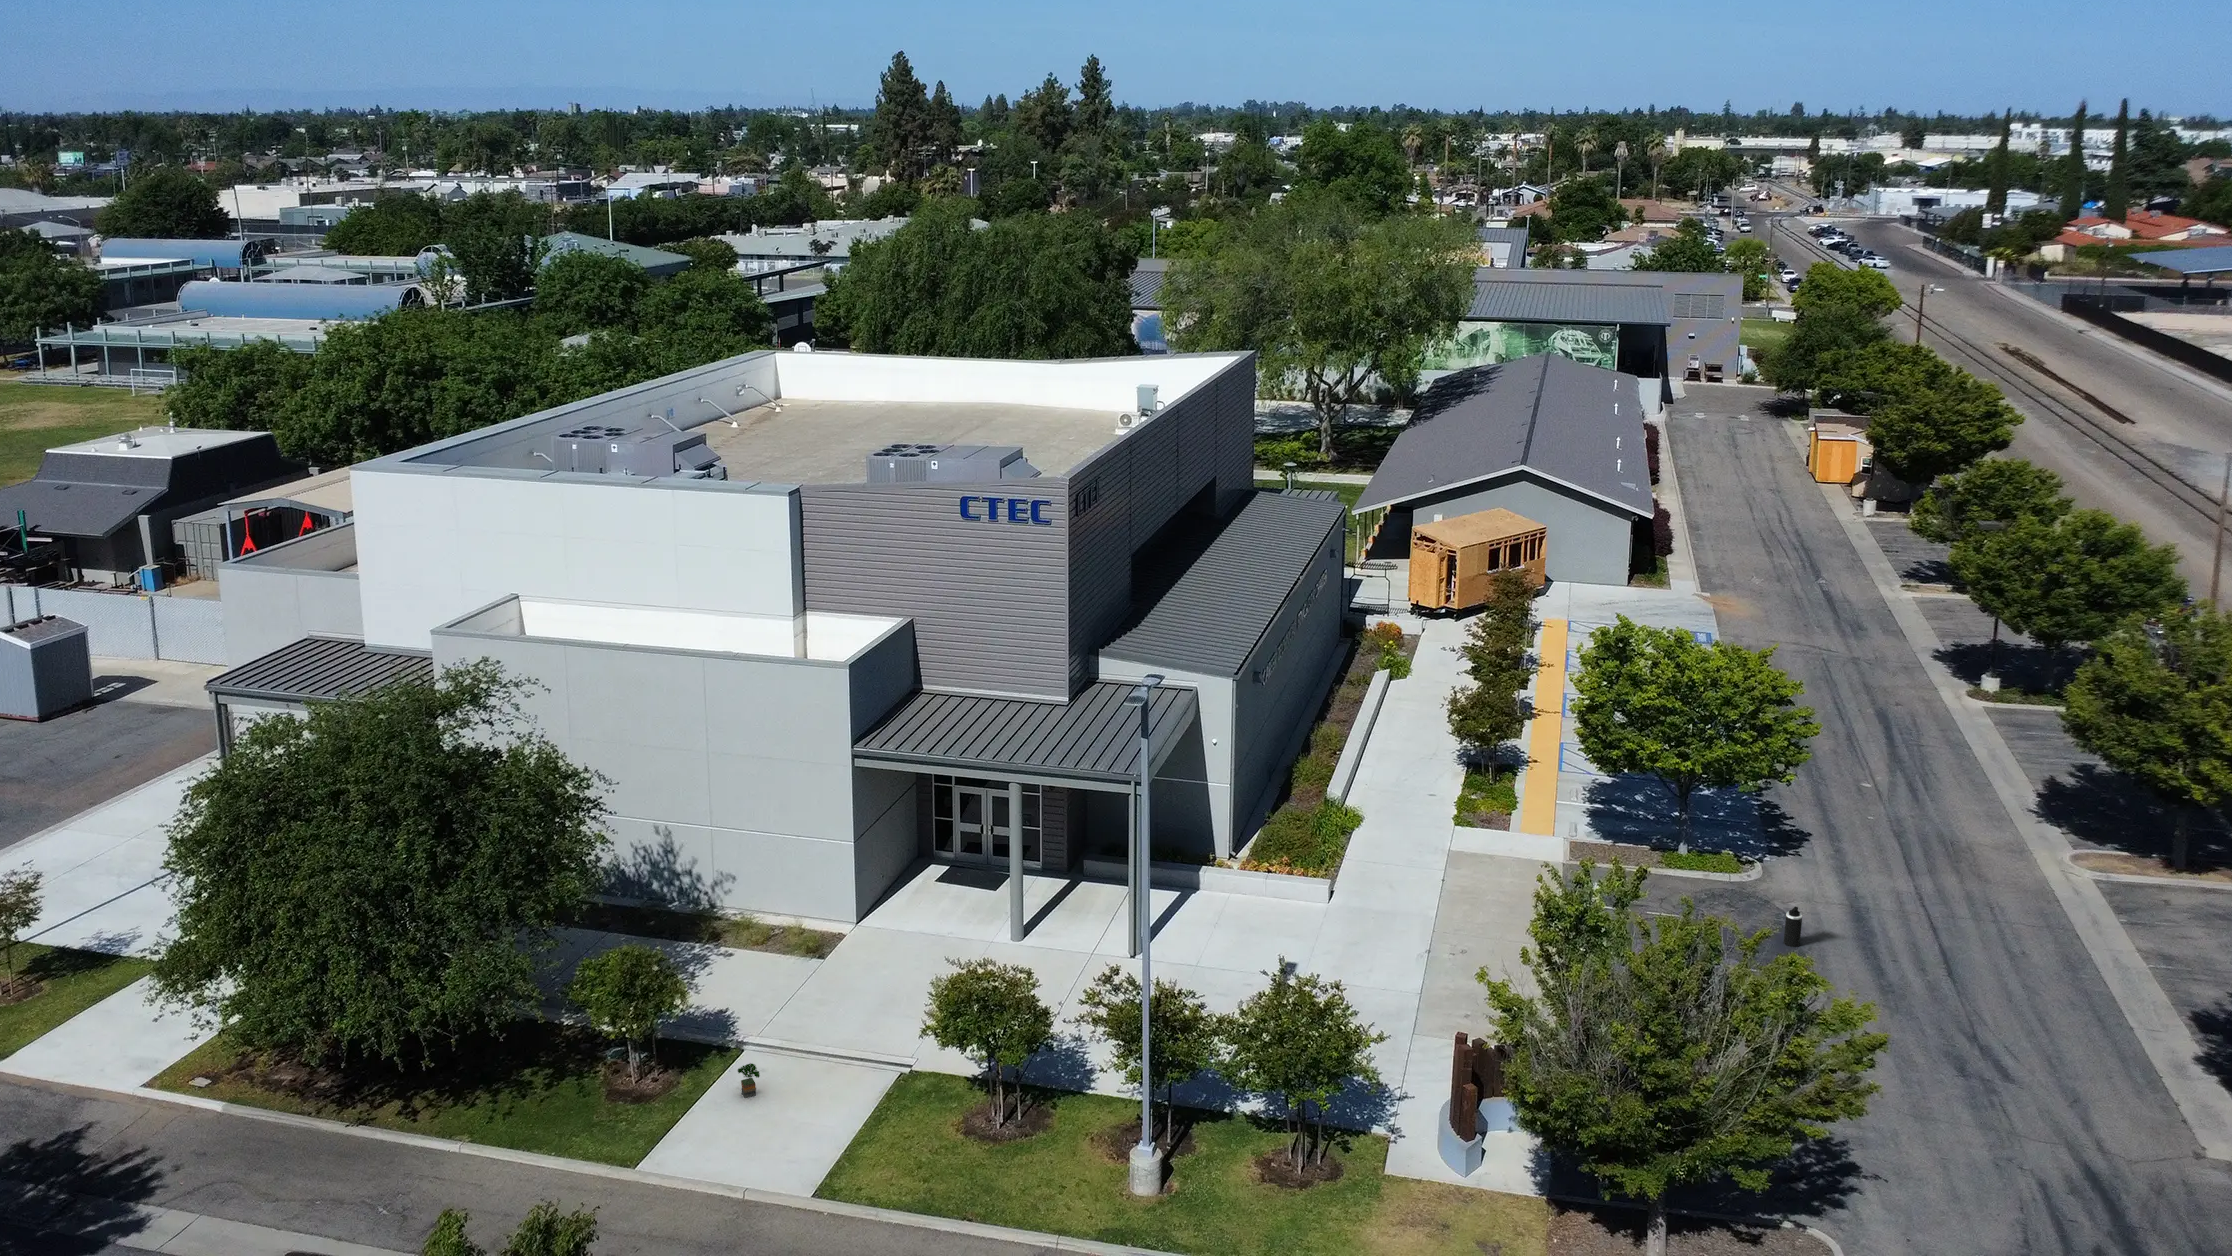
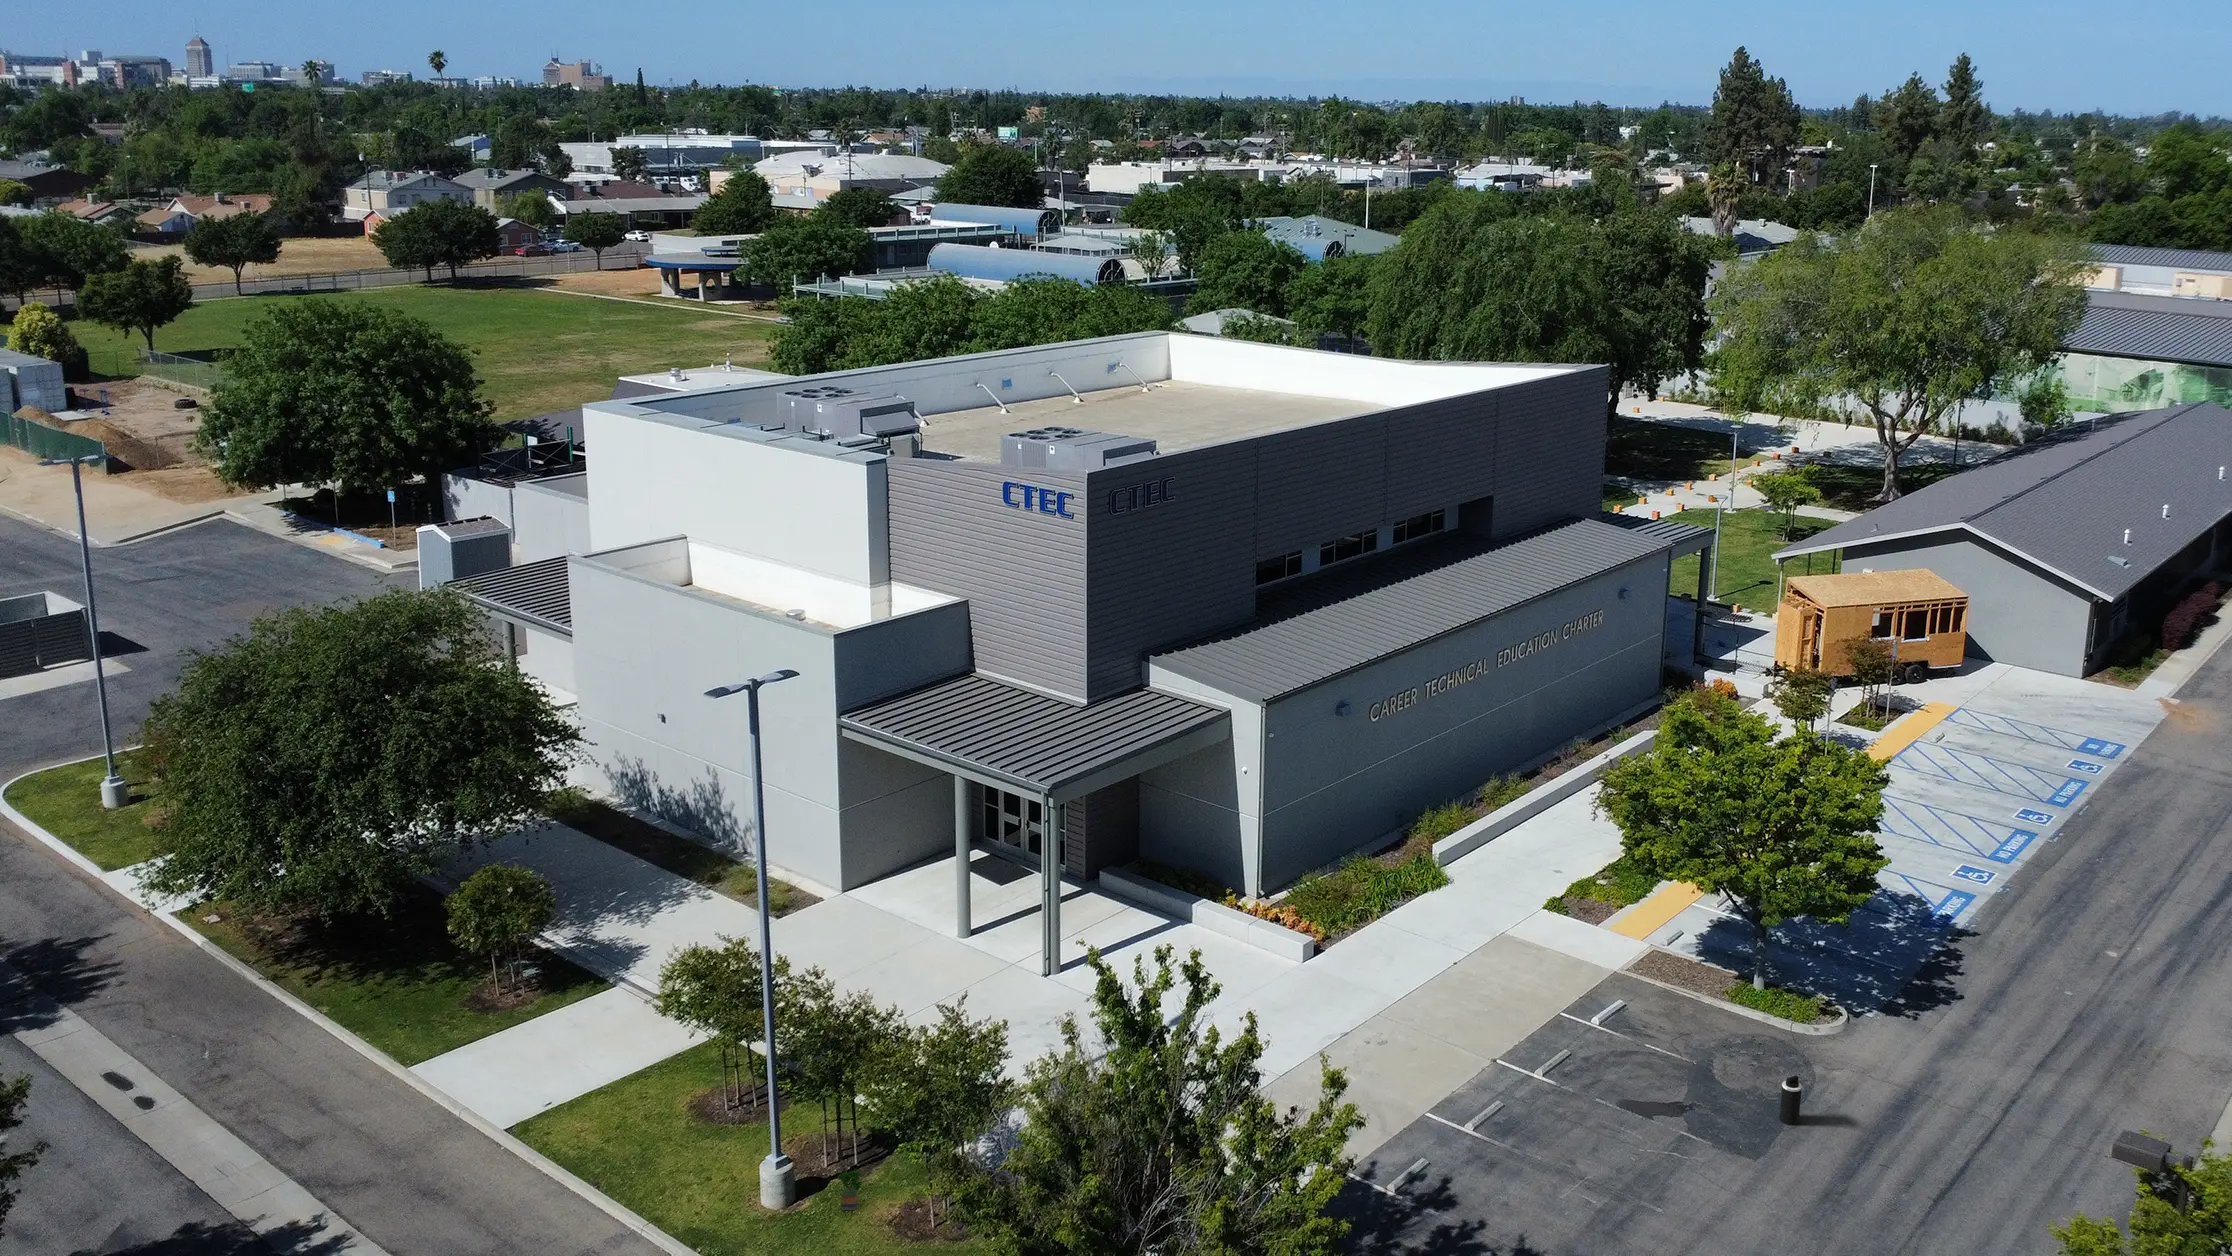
potted tree: present [738,1063,760,1098] -> present [838,1170,862,1210]

